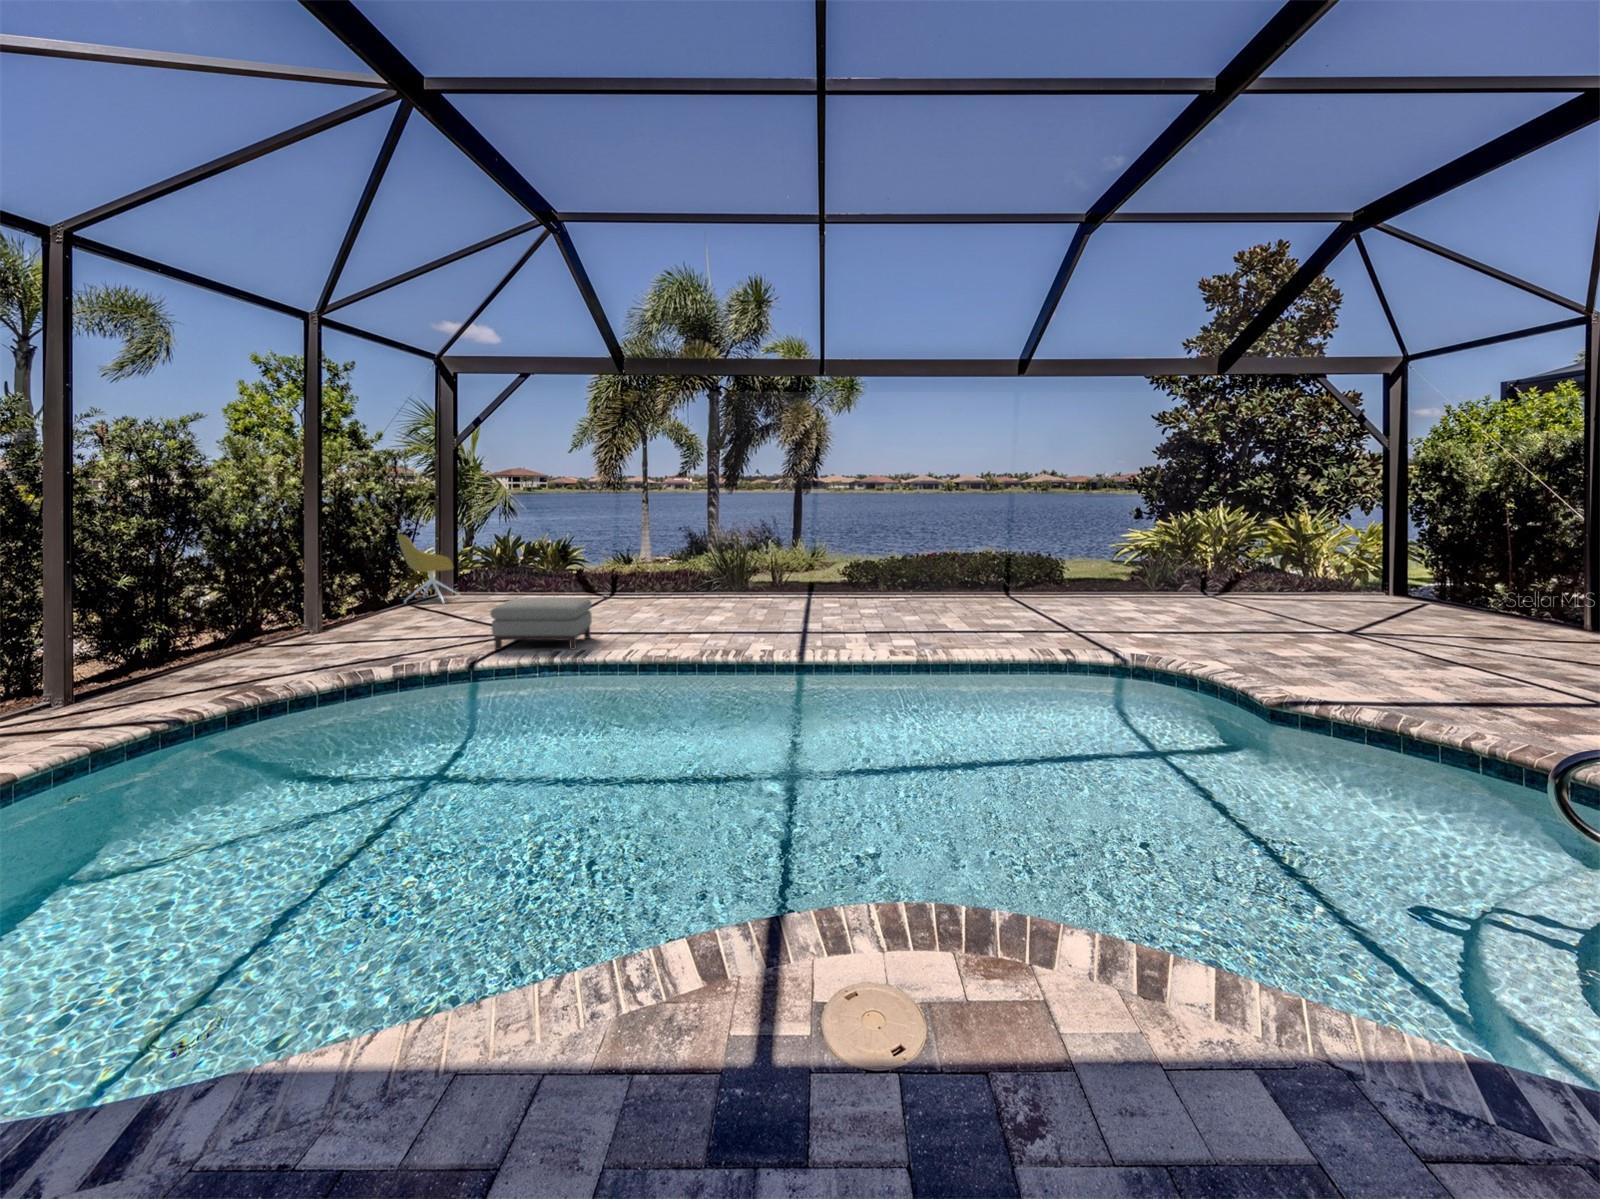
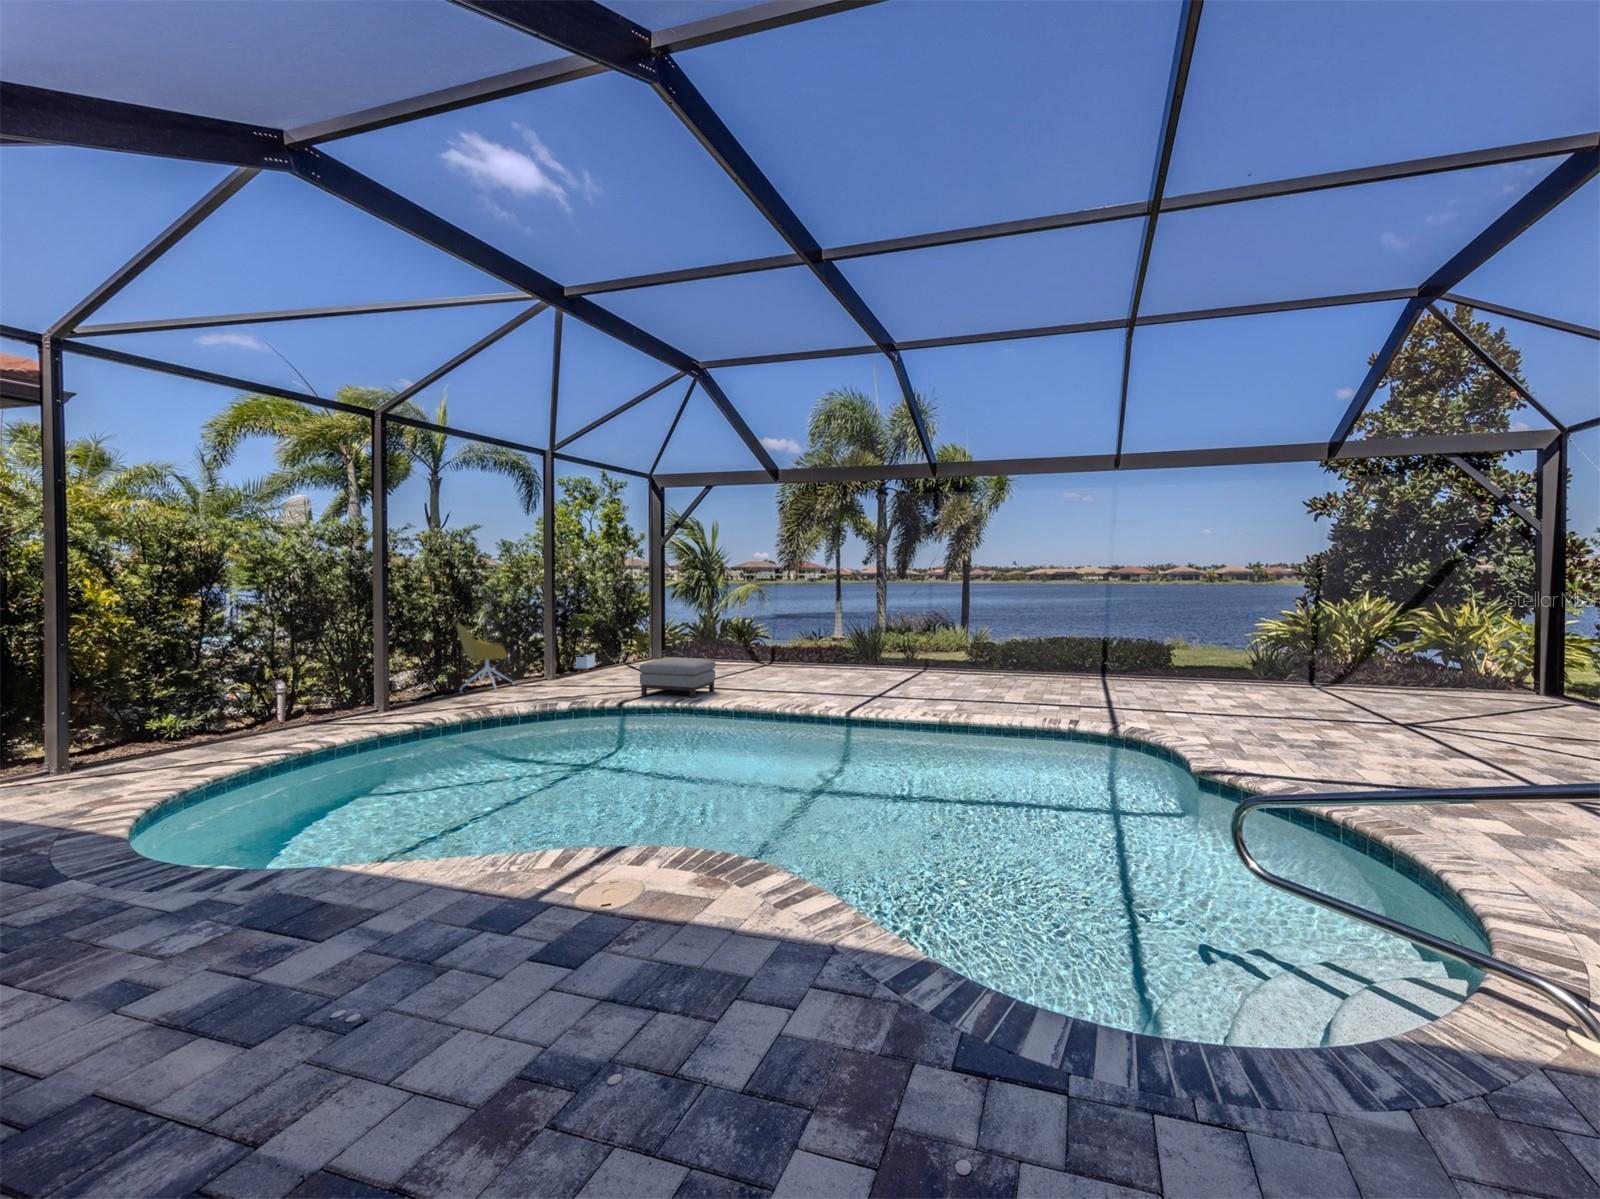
chair: present [397,534,461,603] -> present [457,624,514,691]
potted tree: none [340,540,380,616] -> present [570,613,595,669]

